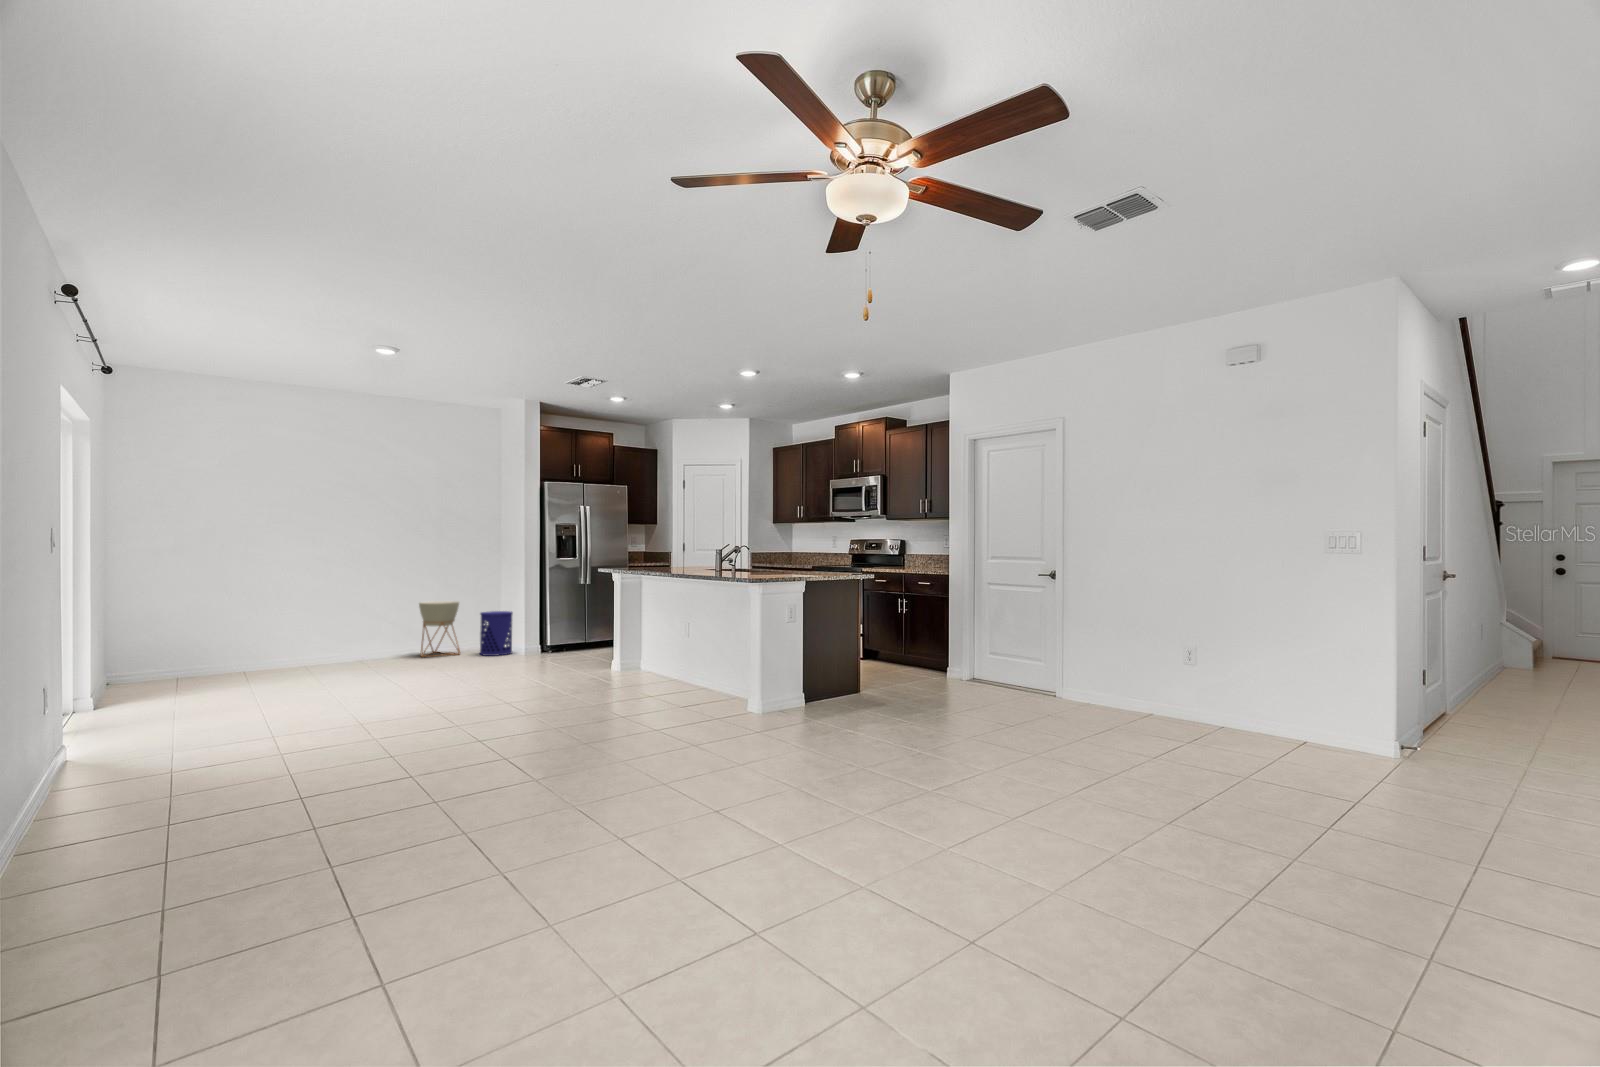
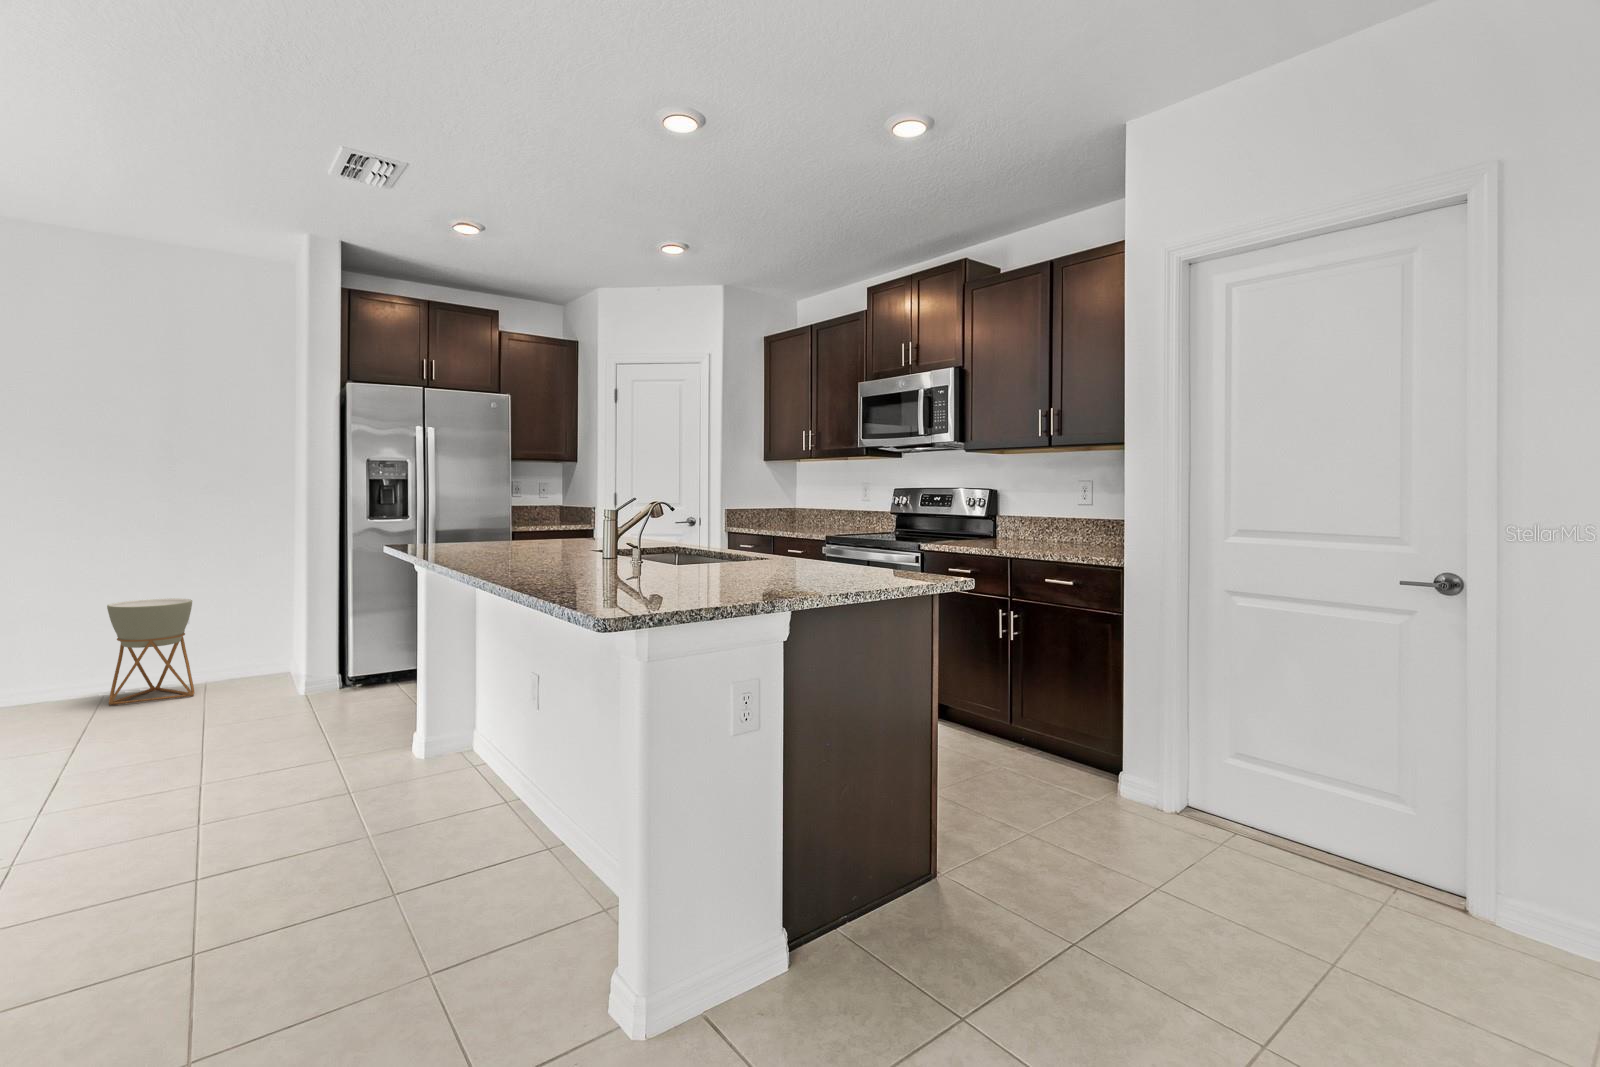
waste bin: present [480,611,513,656] -> none [226,616,293,700]

